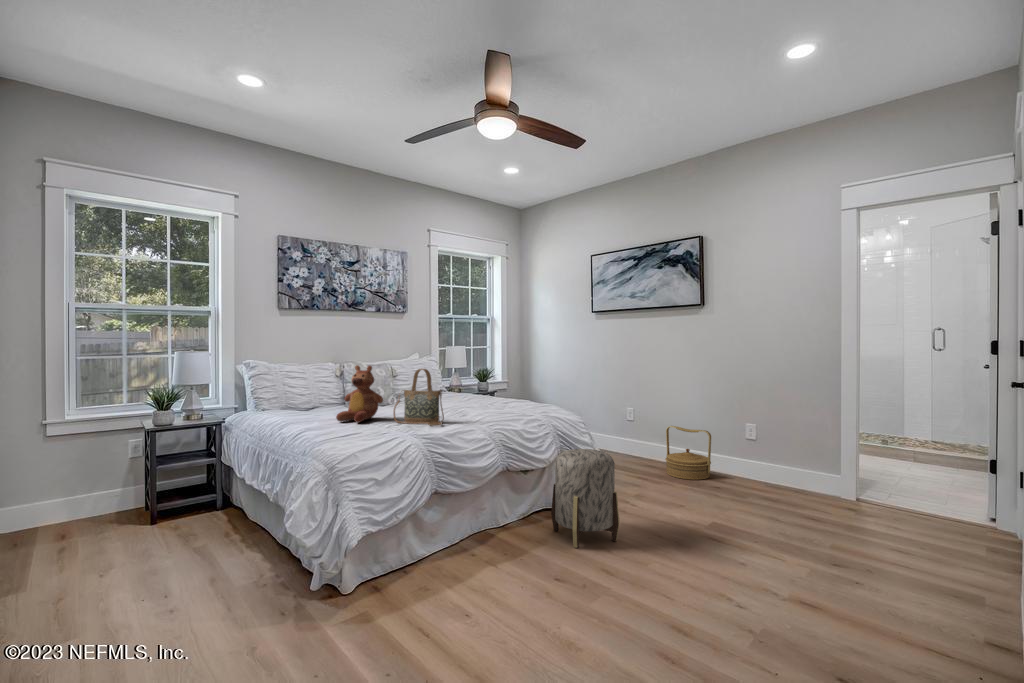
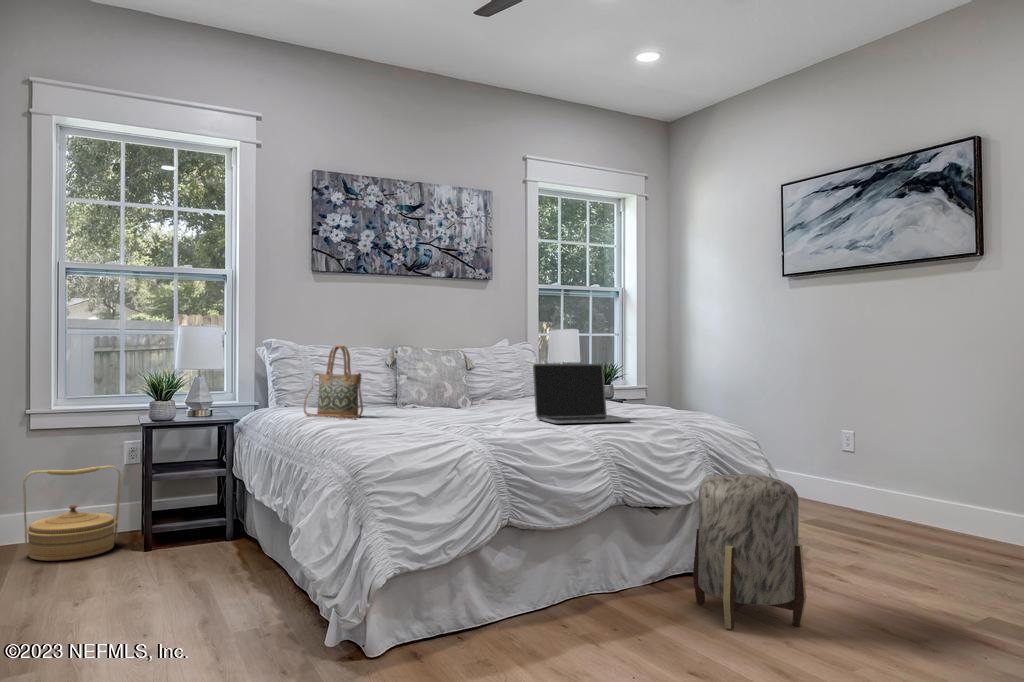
teddy bear: present [336,365,383,423] -> none [376,342,442,423]
handbag: present [393,369,444,426] -> present [304,346,363,418]
laptop: none [444,376,509,419] -> present [533,364,630,424]
woven basket: present [665,426,711,480] -> present [23,466,121,561]

